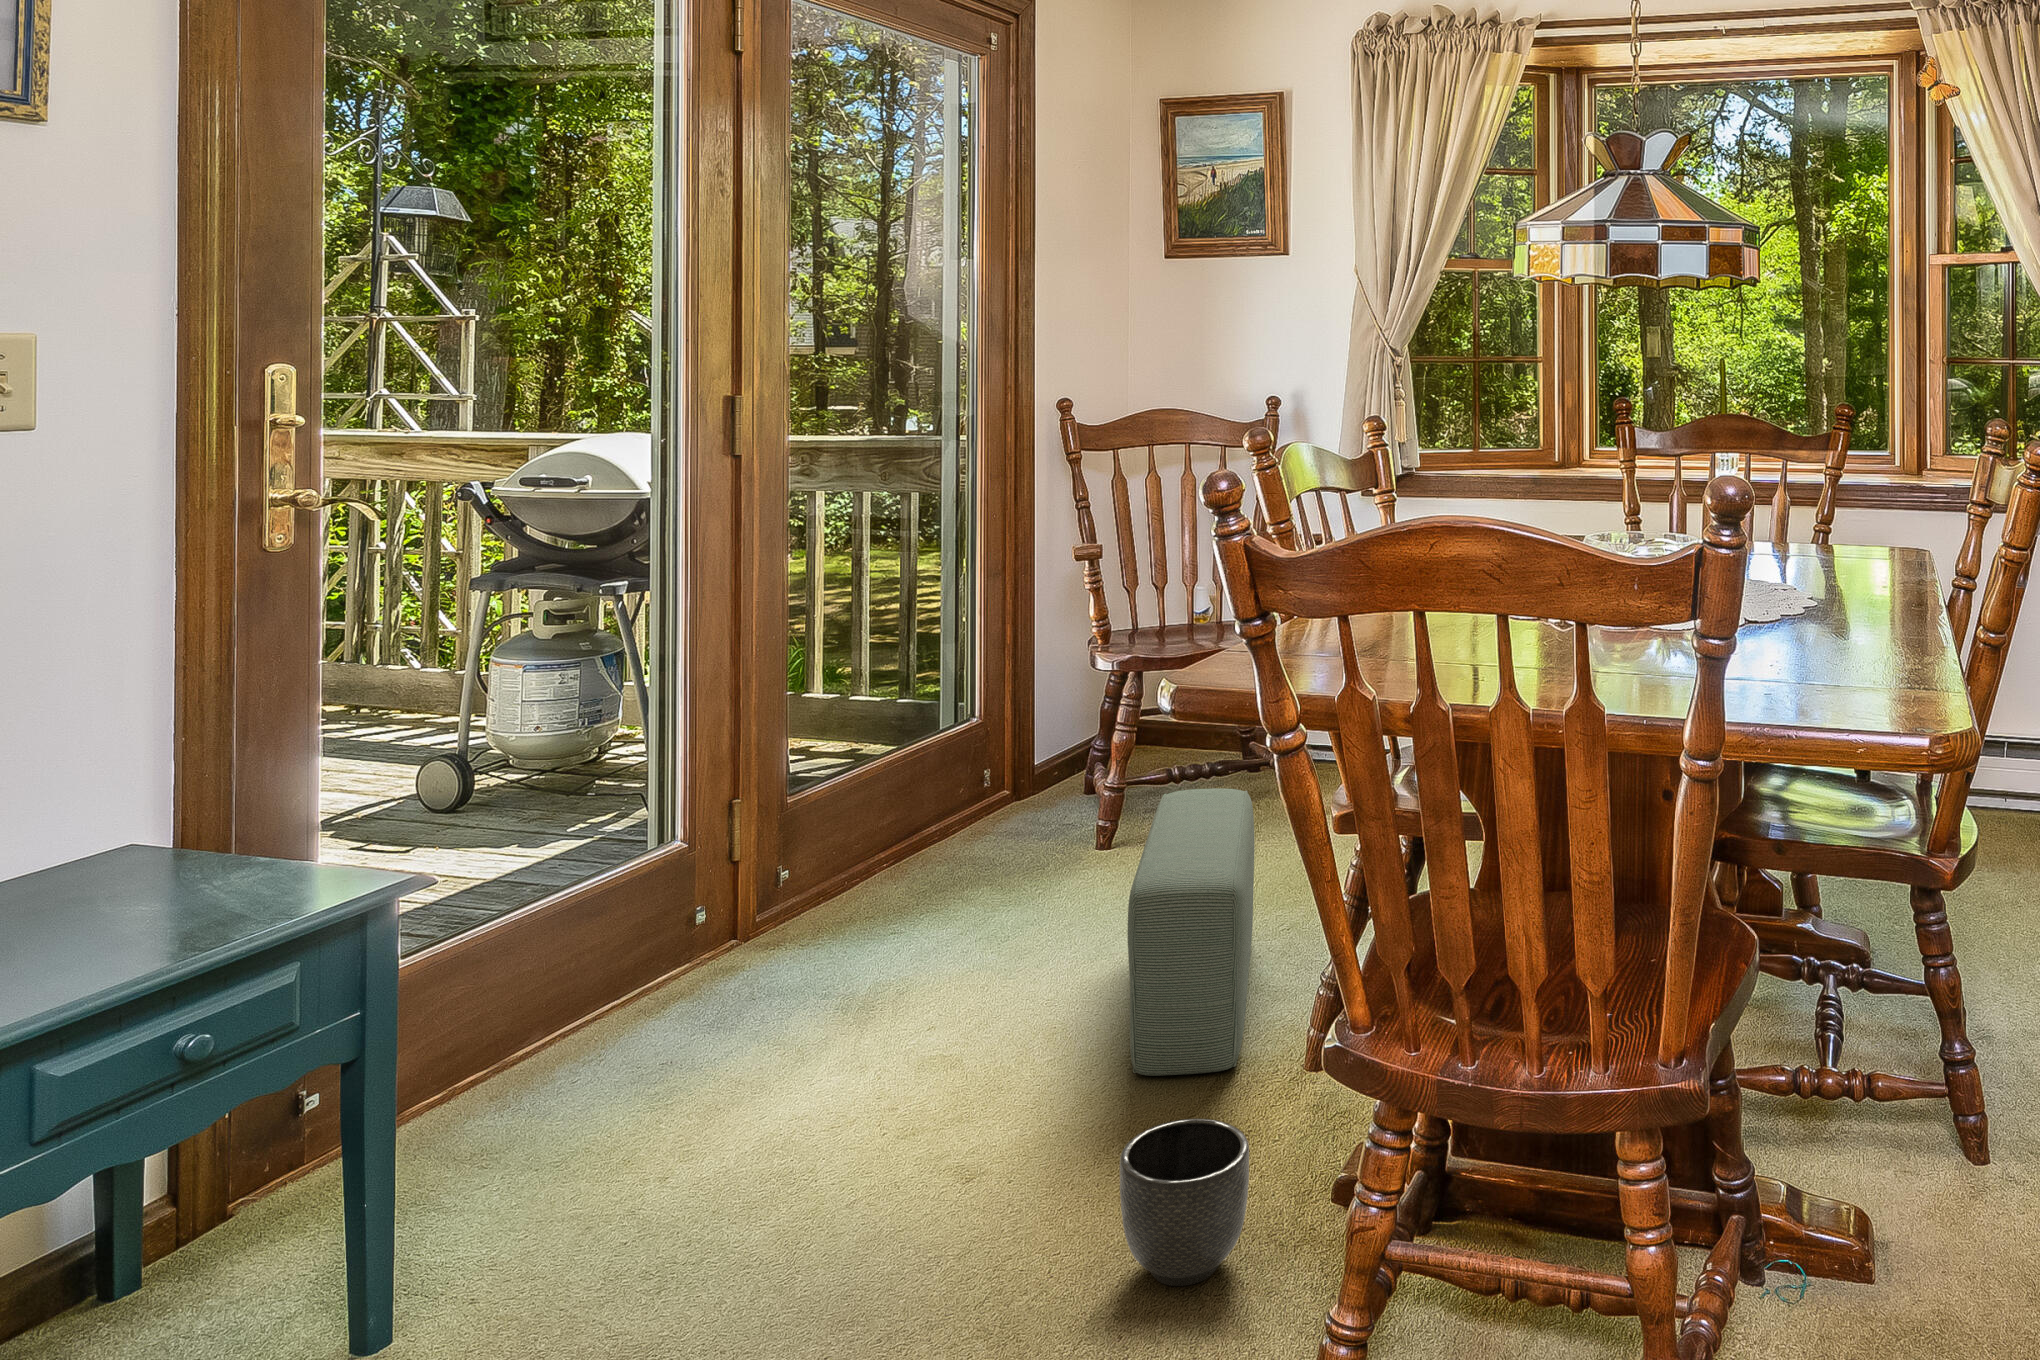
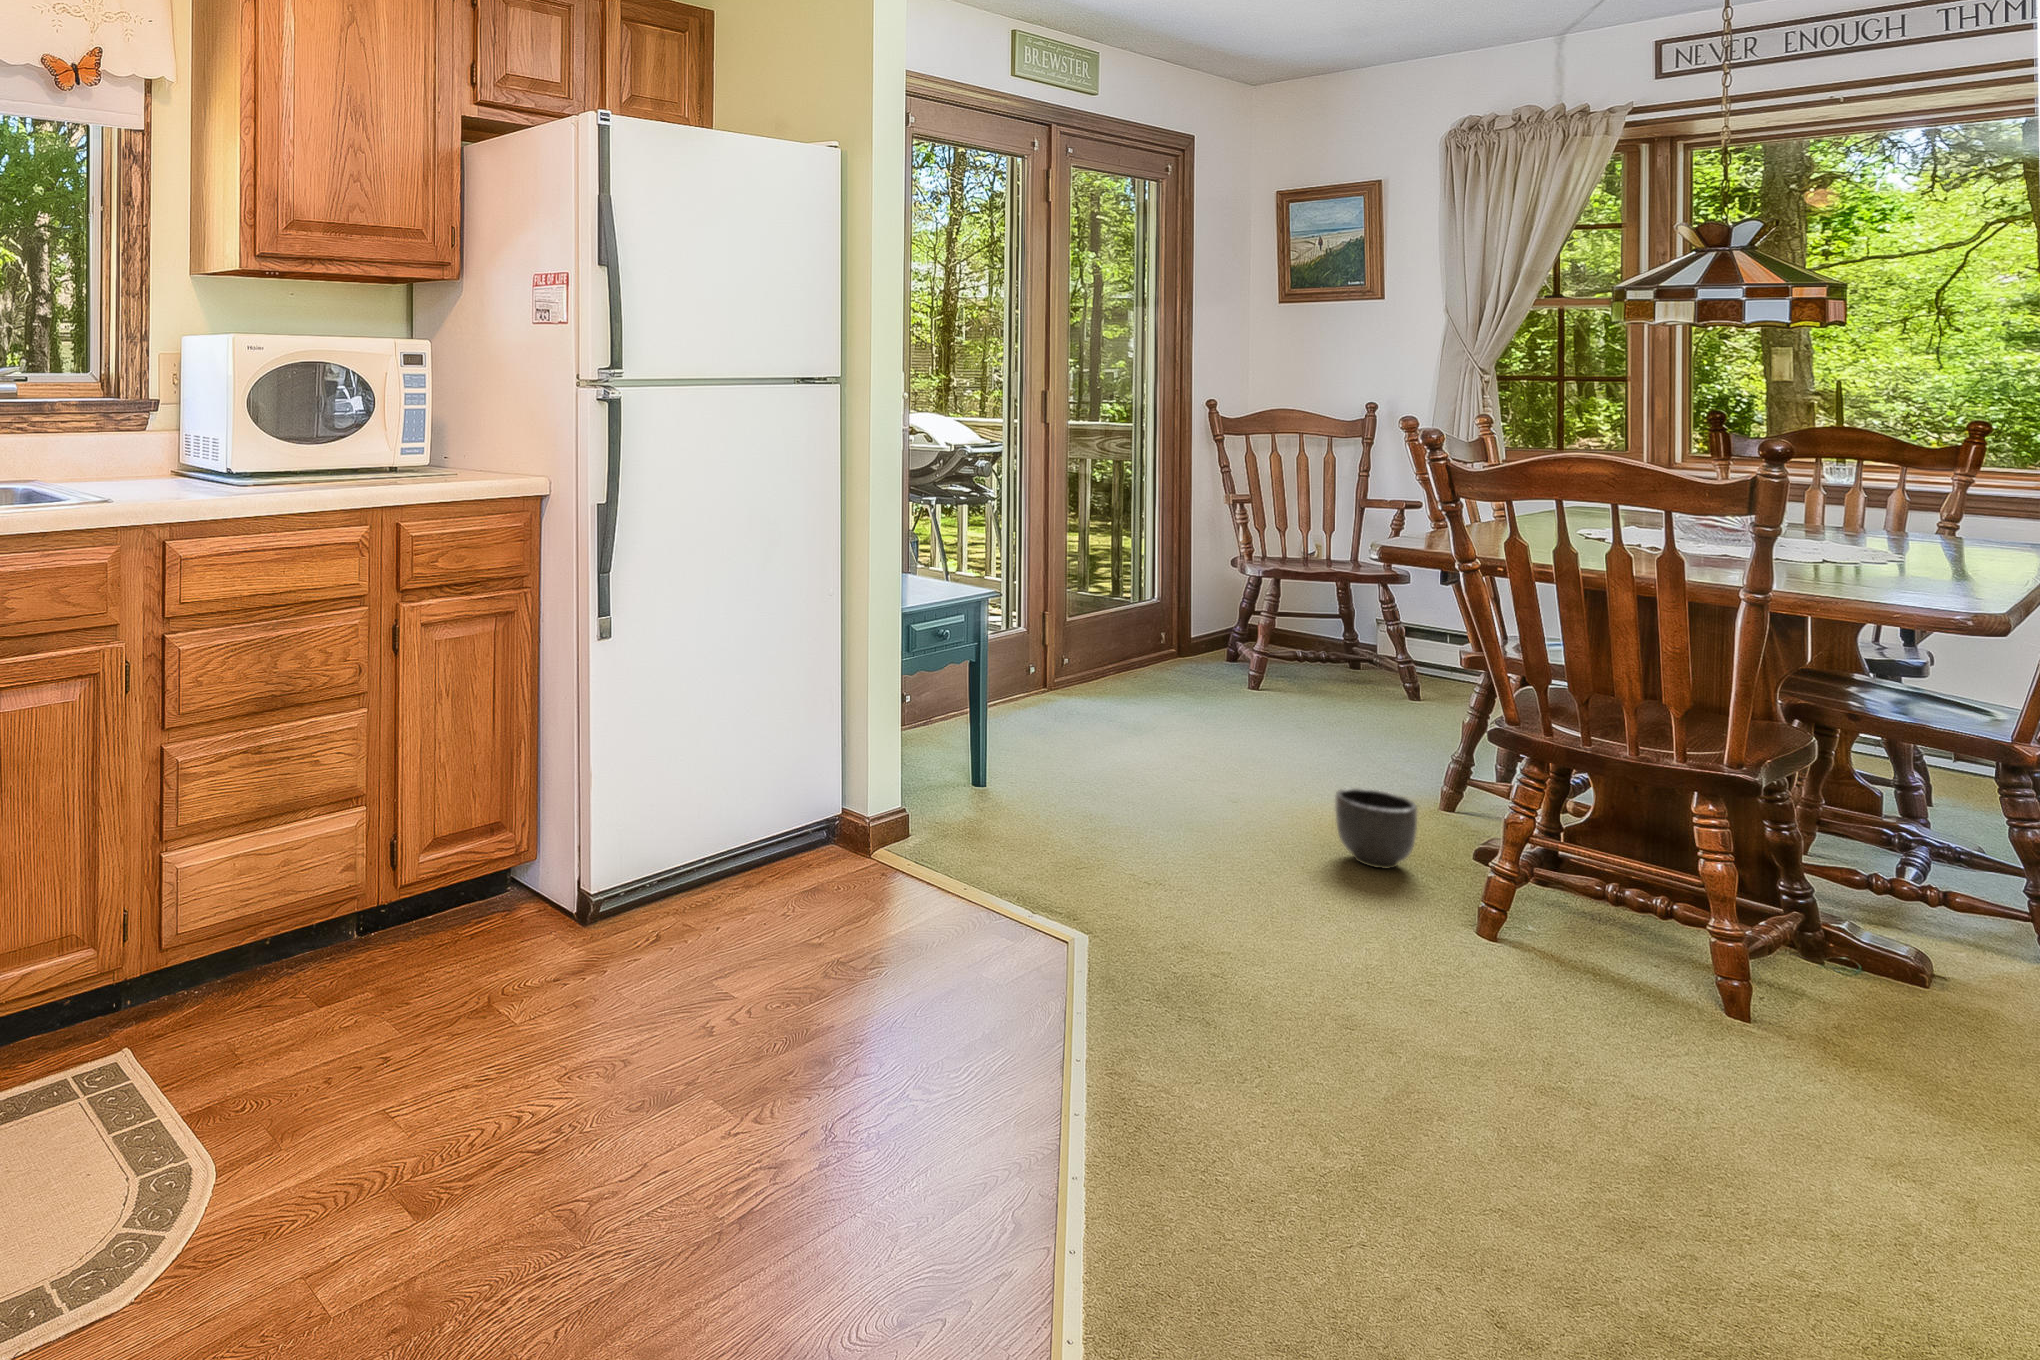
pouf: present [1128,788,1255,1076] -> none [1310,645,1391,797]

